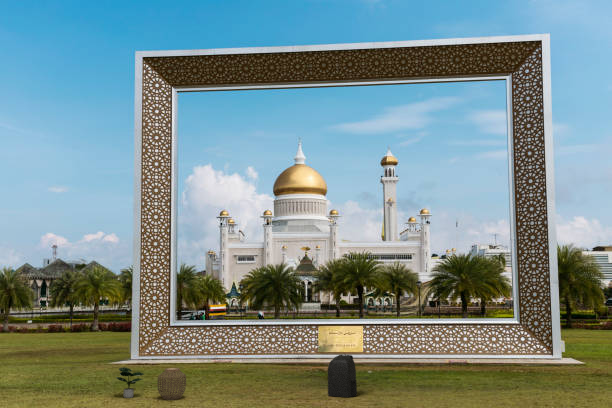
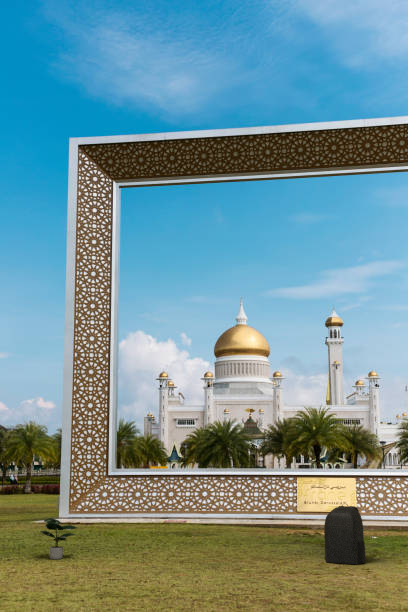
woven basket: present [157,368,186,400] -> none [95,520,132,562]

